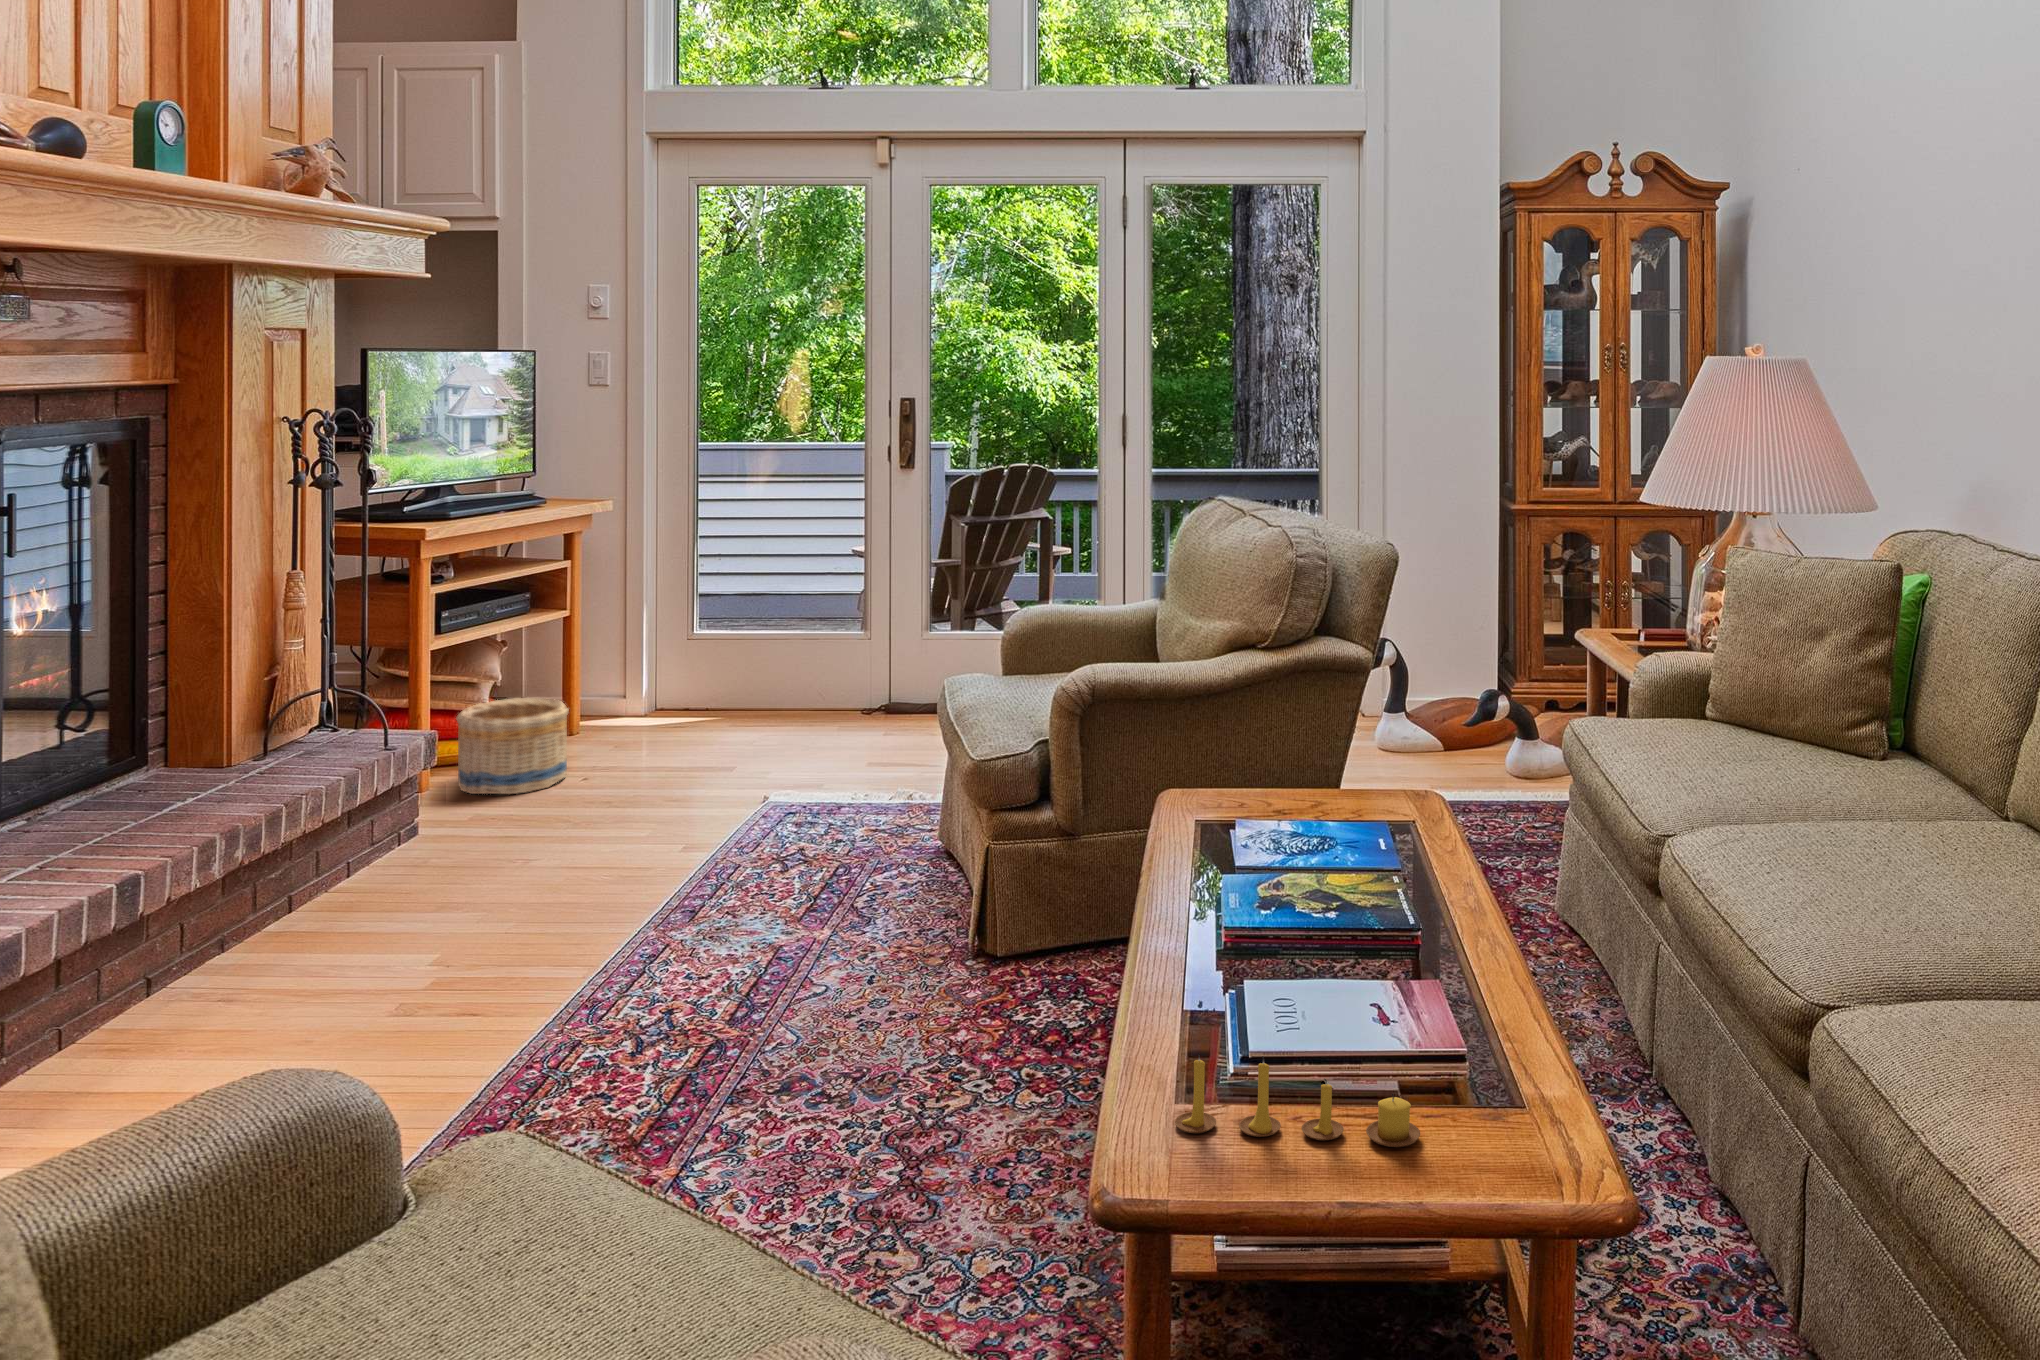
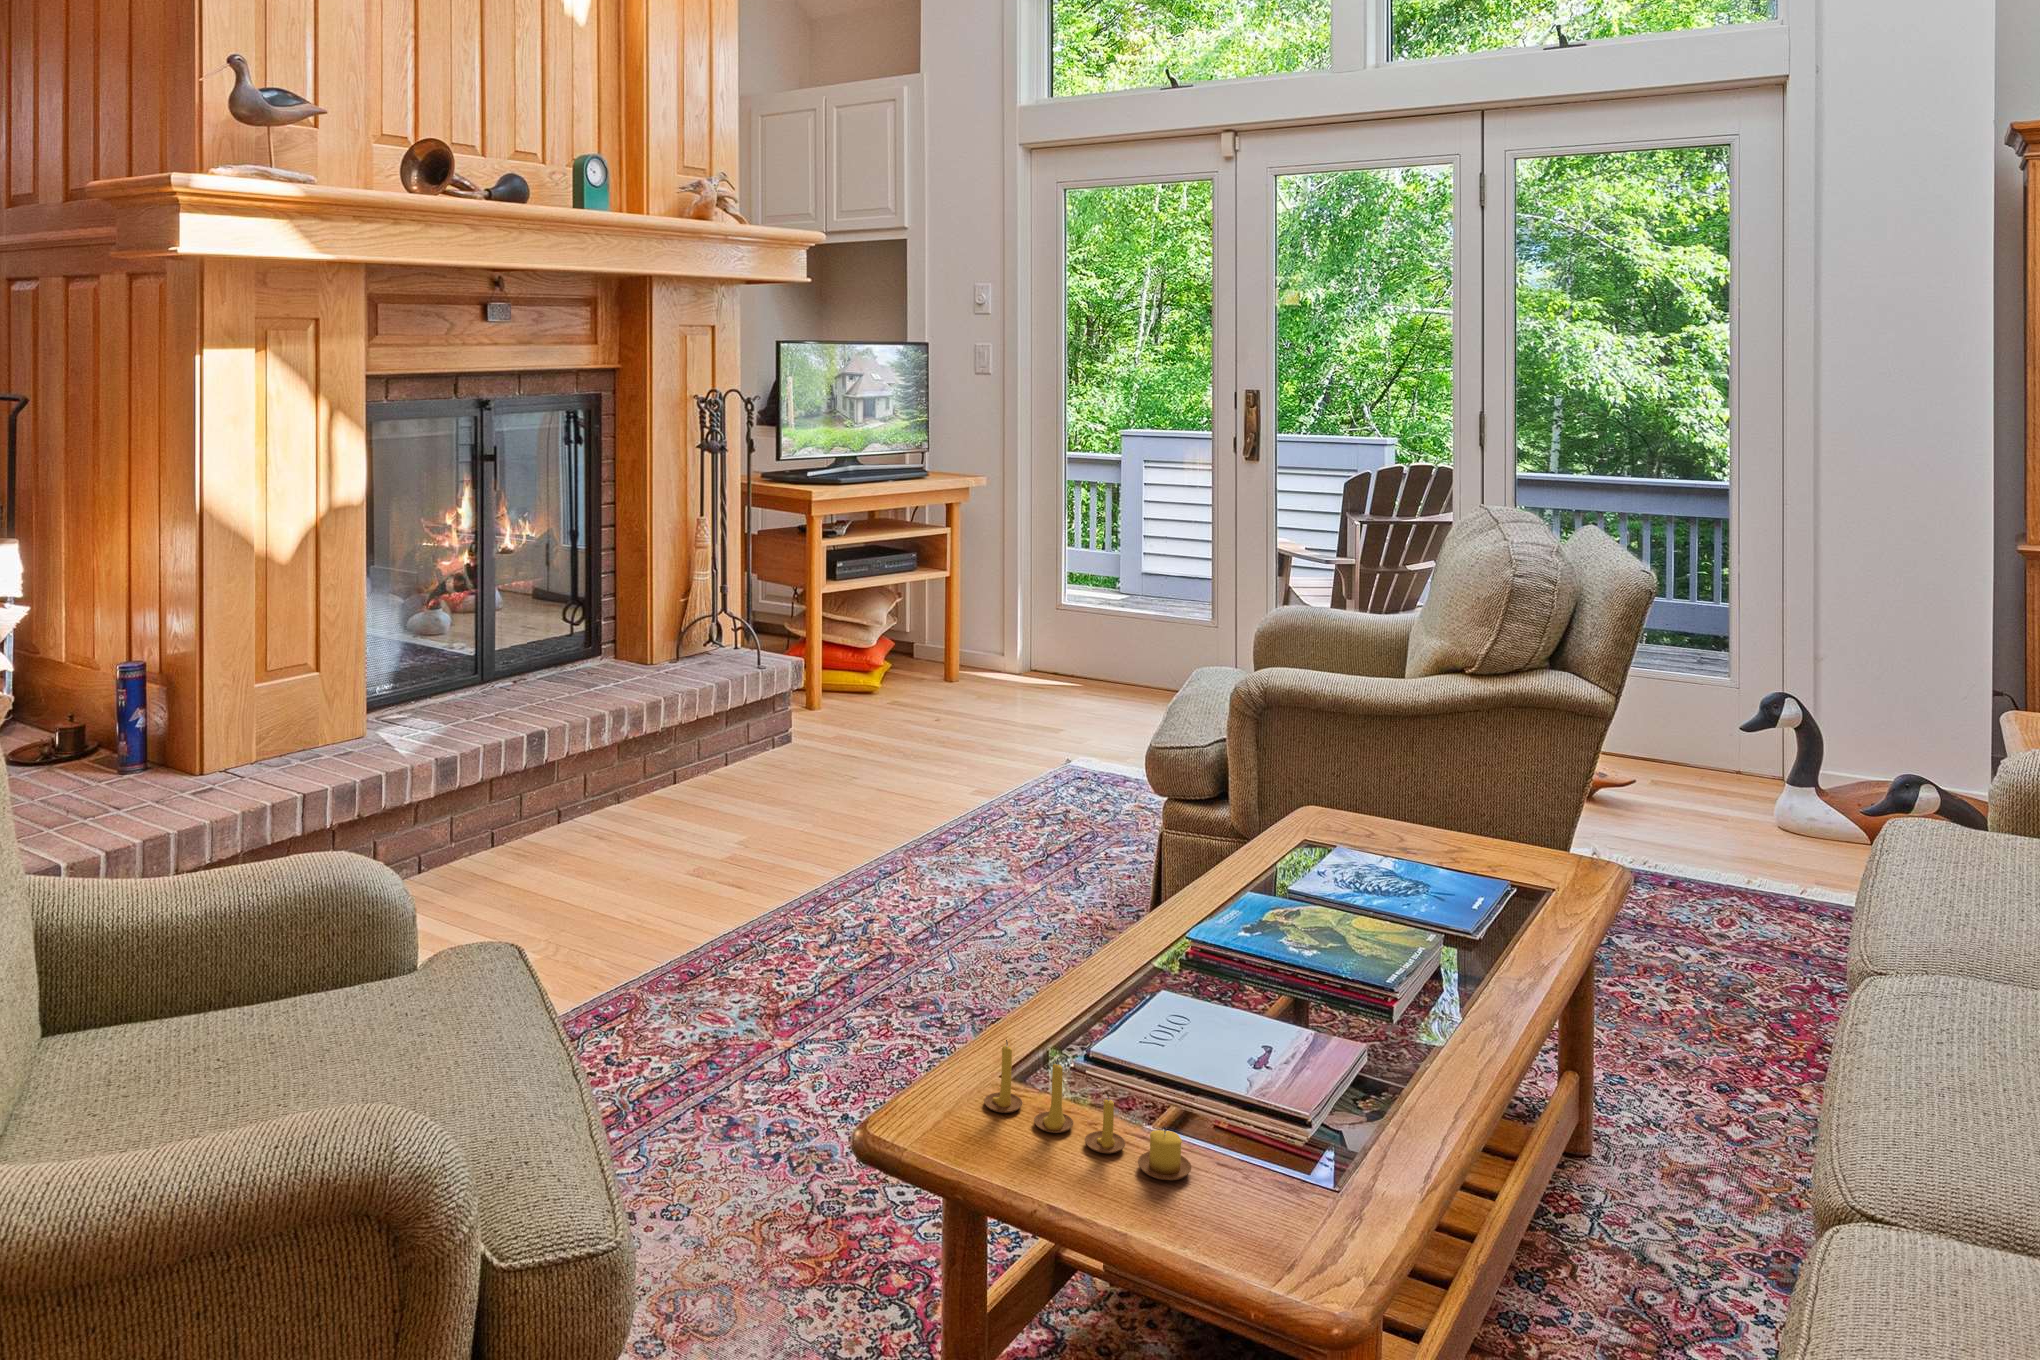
basket: present [456,698,569,795] -> none [844,639,930,720]

